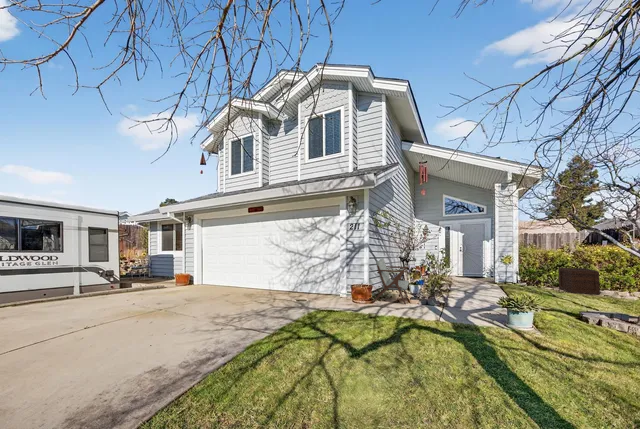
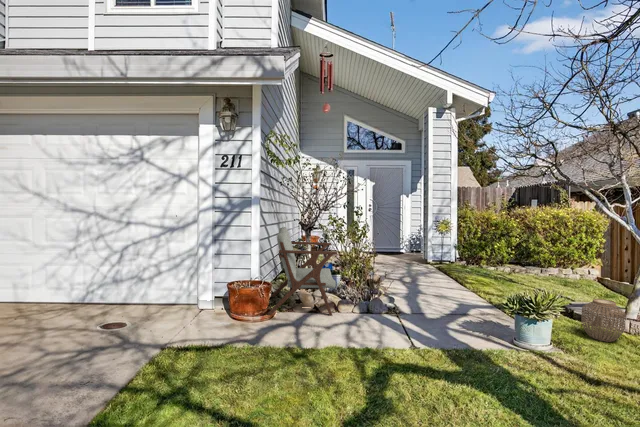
wooden crate: present [558,268,600,295] -> none [502,239,551,274]
woven basket: none [557,302,586,328] -> present [581,299,626,342]

